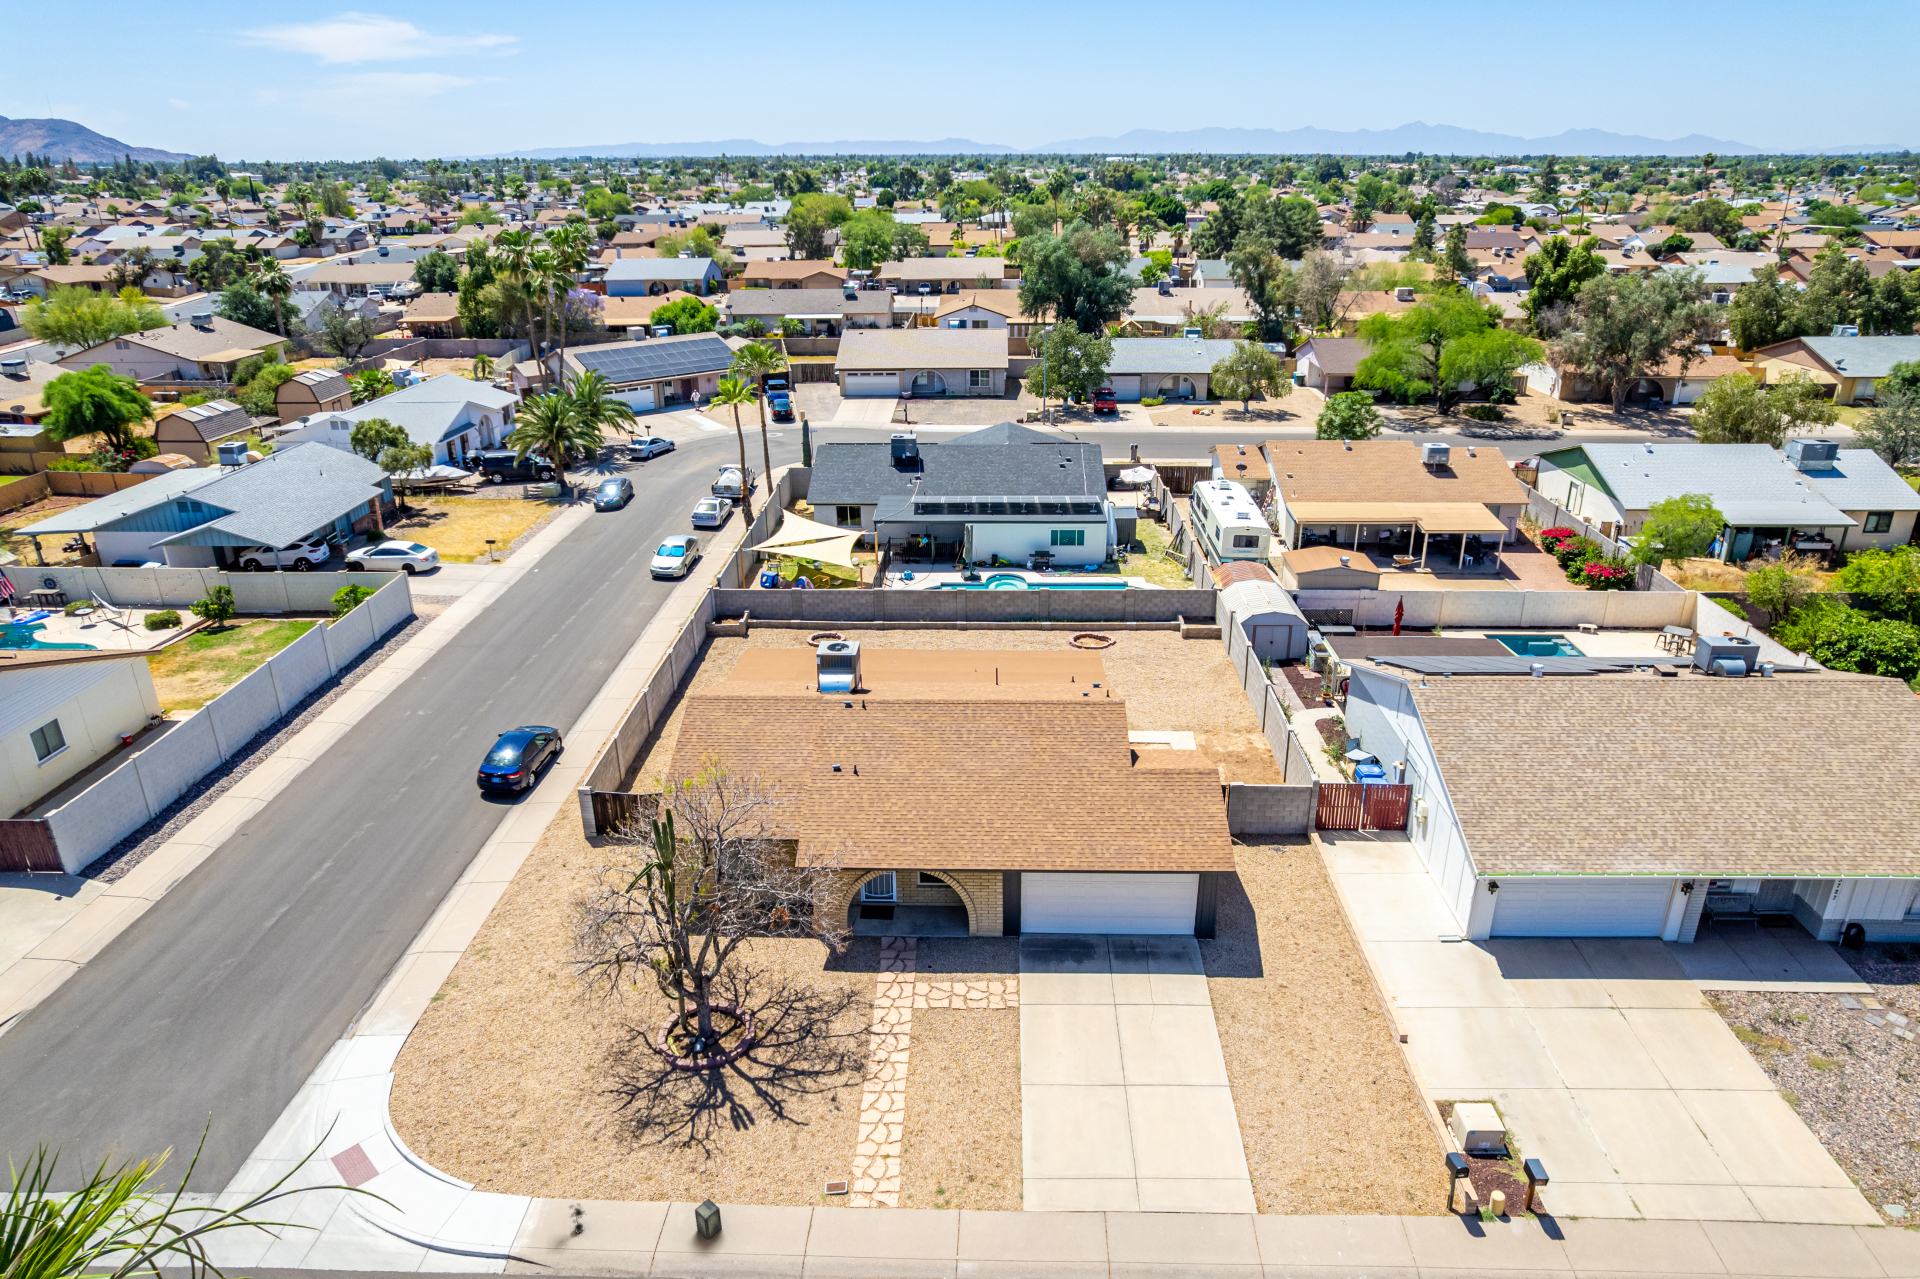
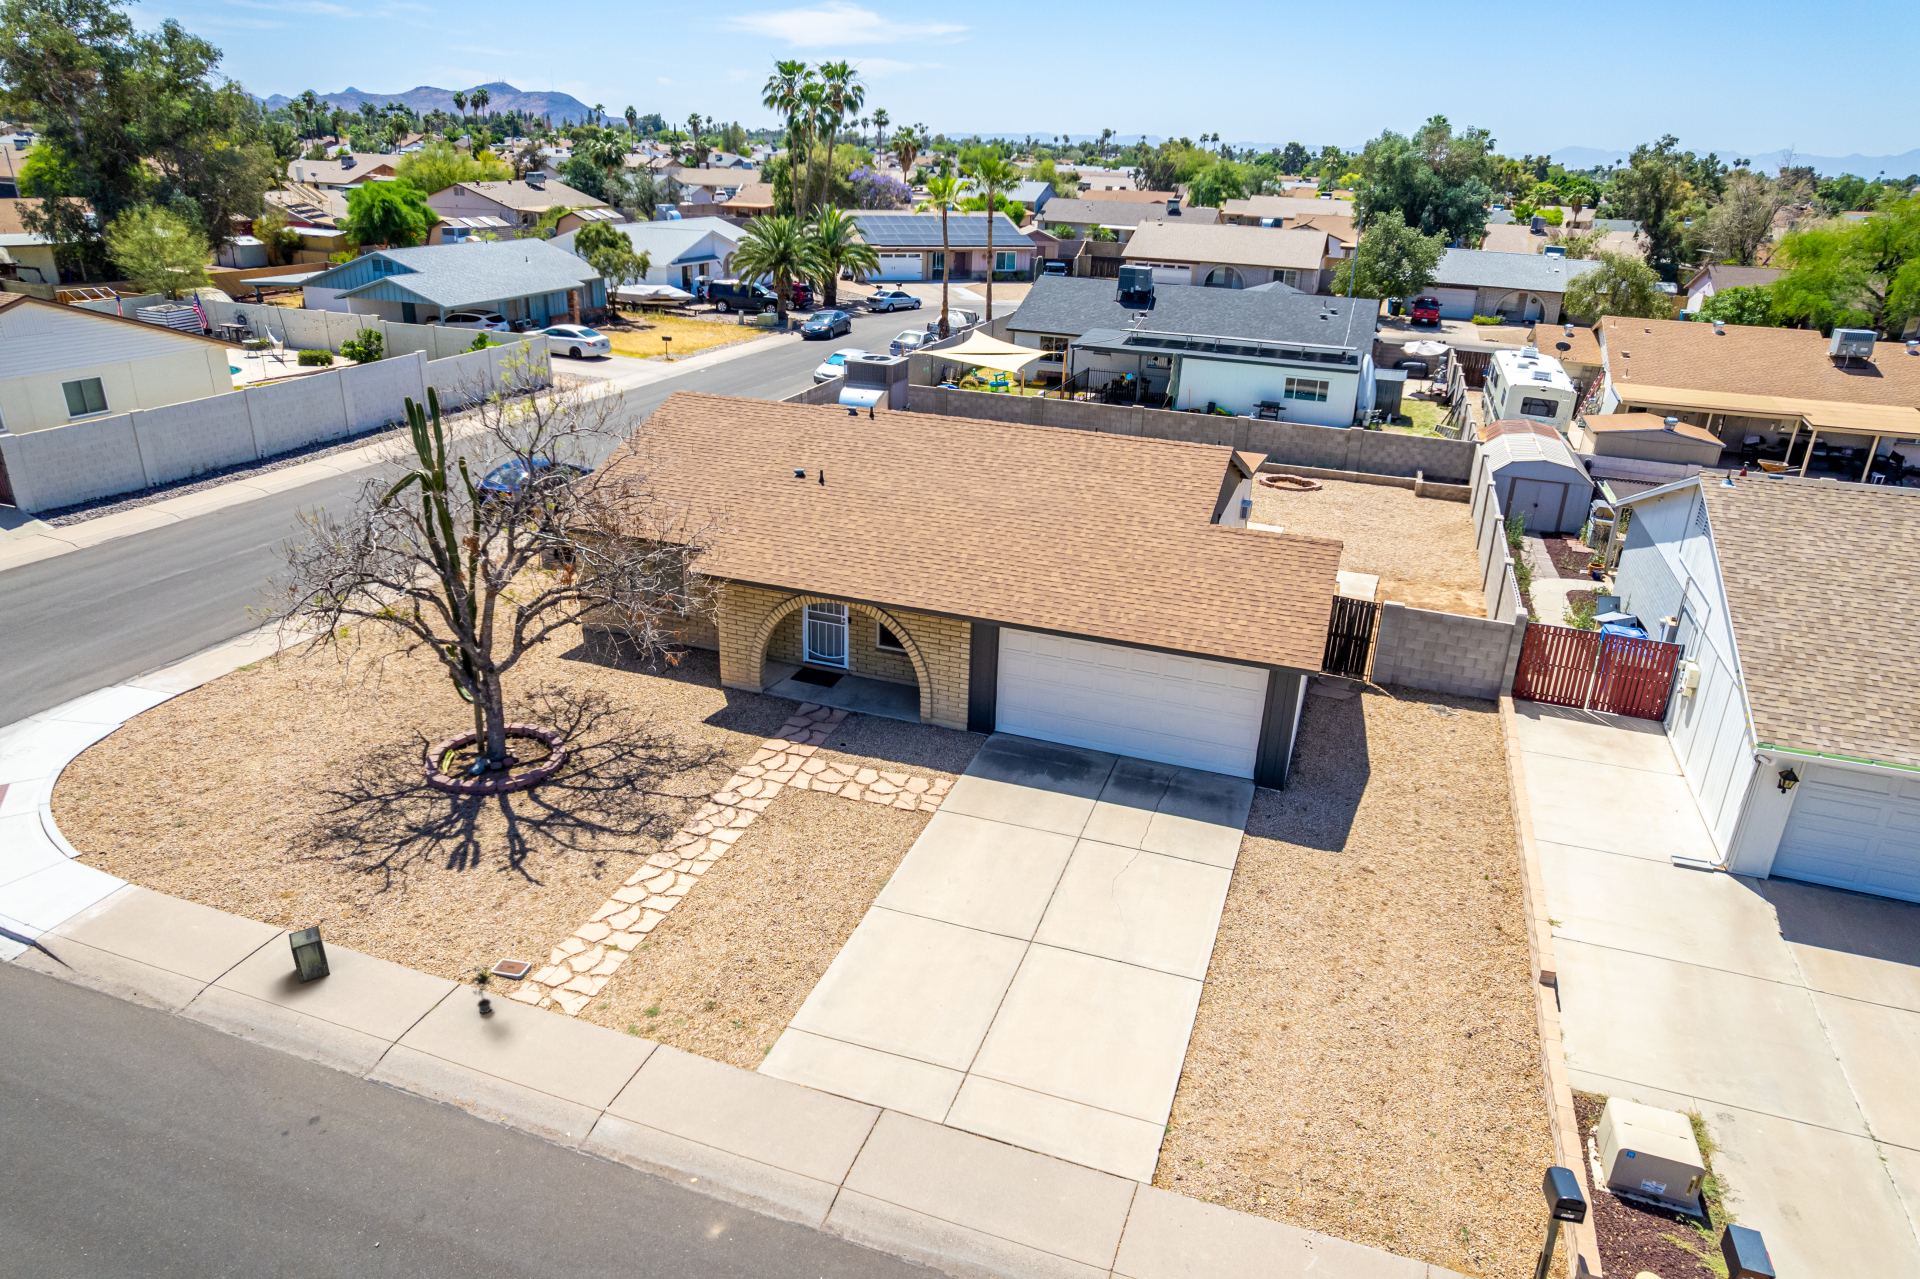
potted plant: present [570,1206,584,1233] -> present [469,966,491,1013]

